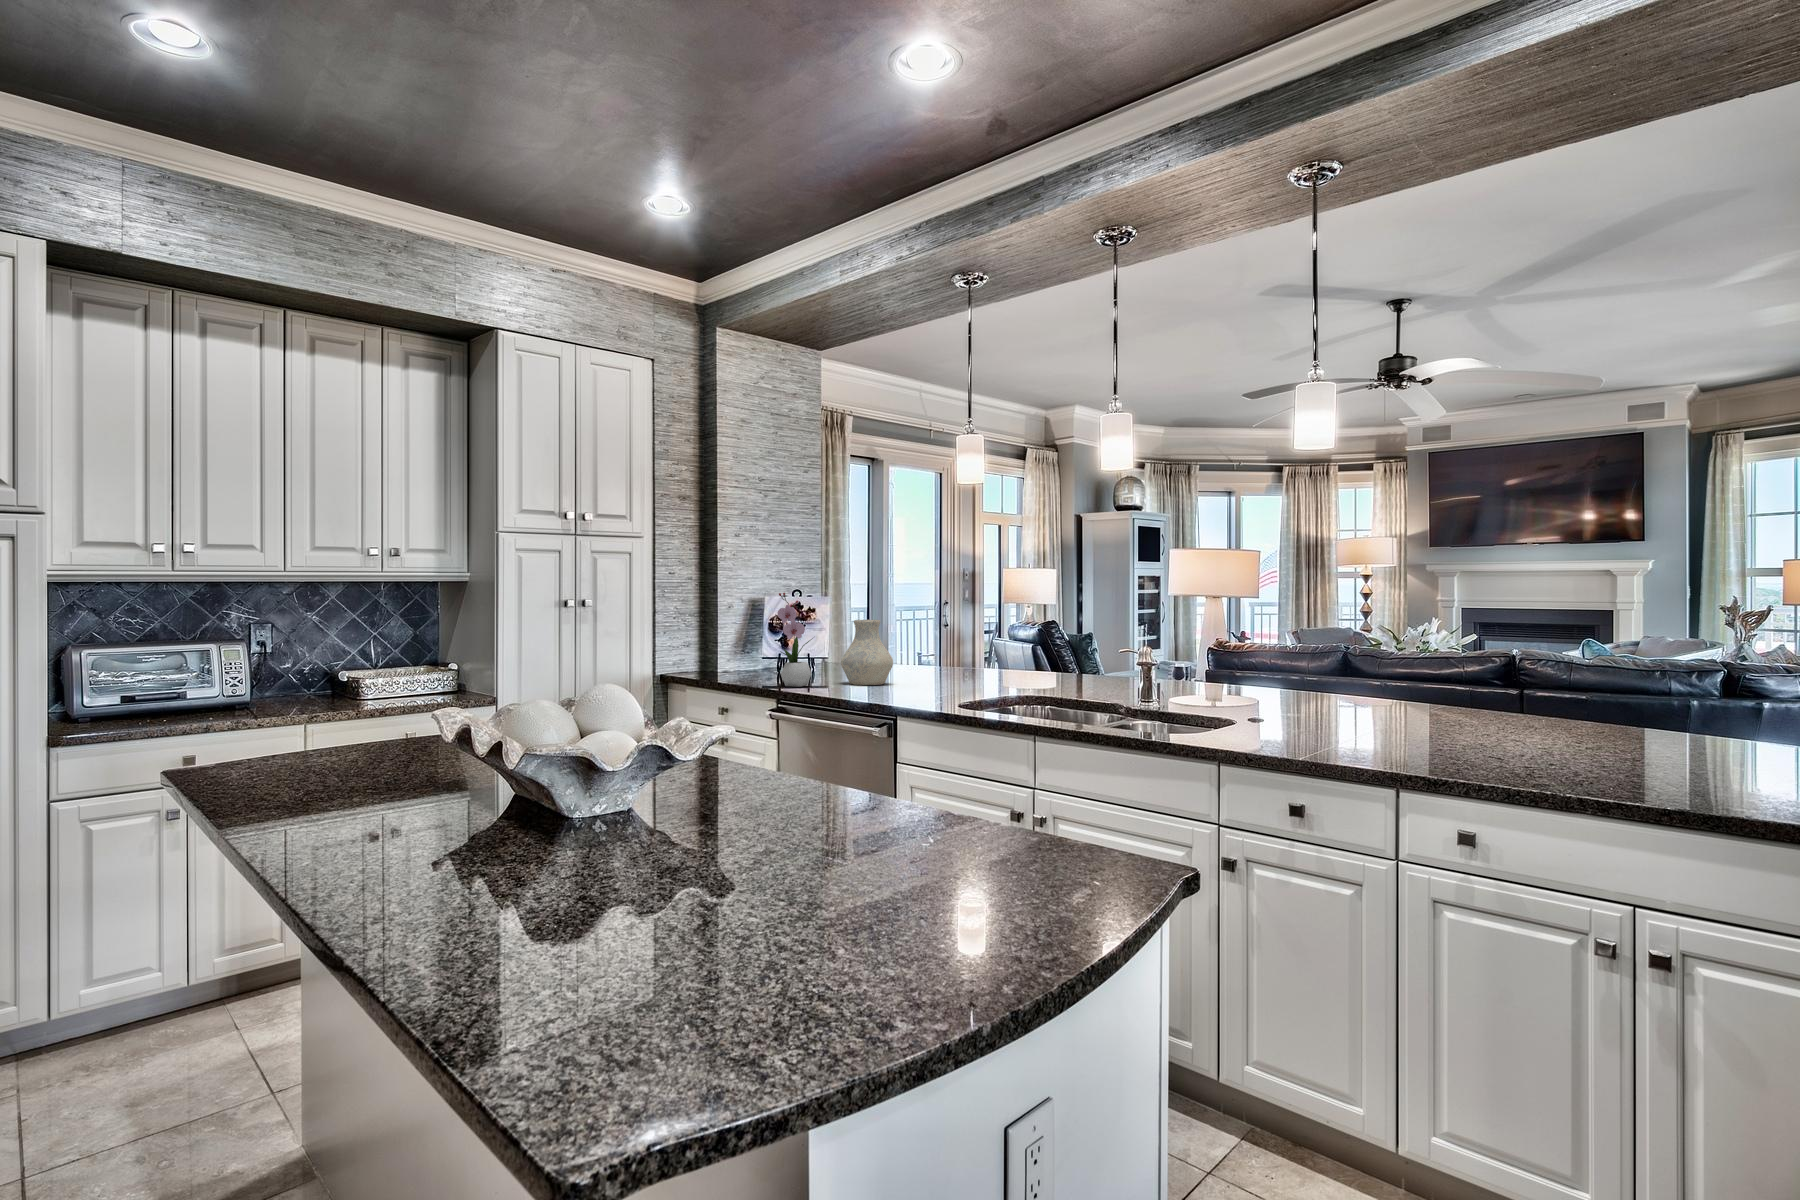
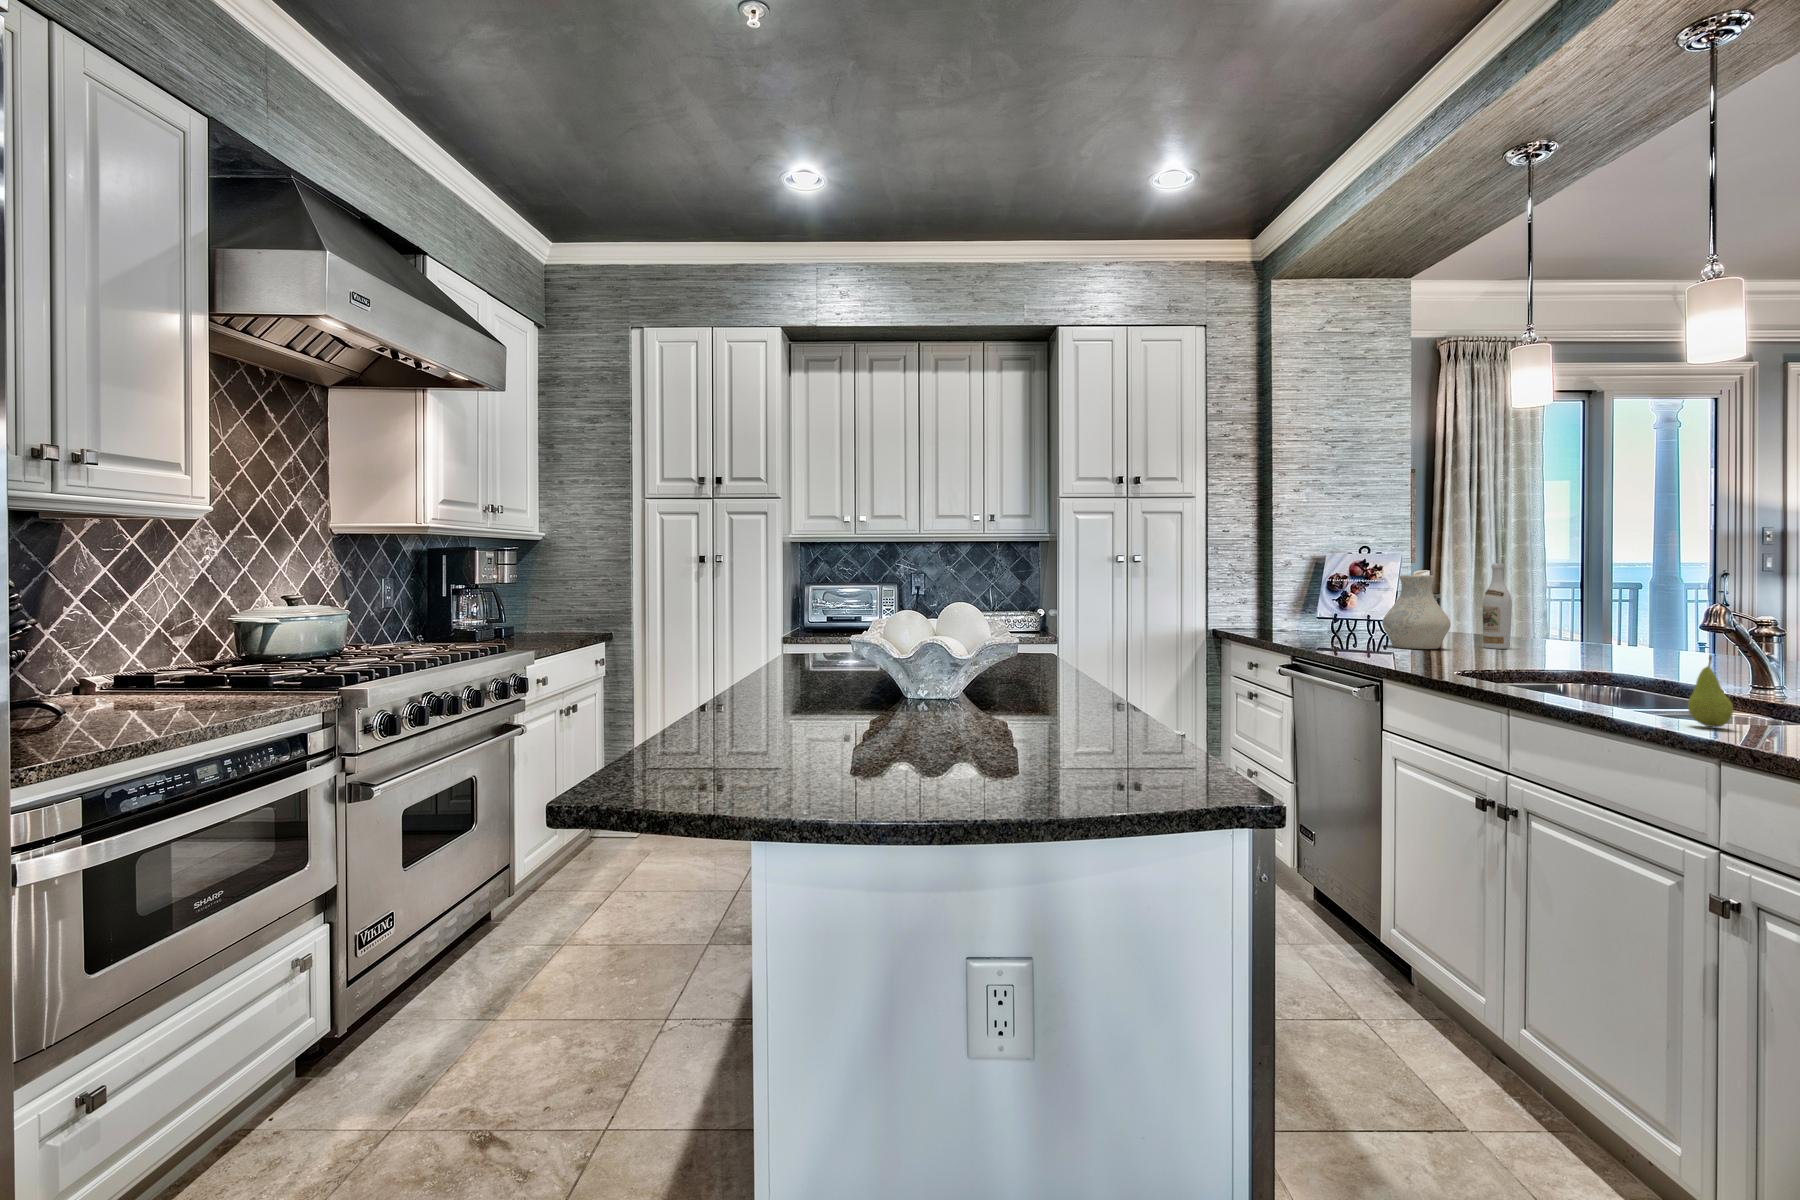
flower arrangement: present [778,593,813,687] -> none [1296,545,1345,644]
wine bottle: none [900,608,920,679] -> present [1483,563,1512,649]
fruit: none [1201,691,1226,742] -> present [1688,655,1734,727]

